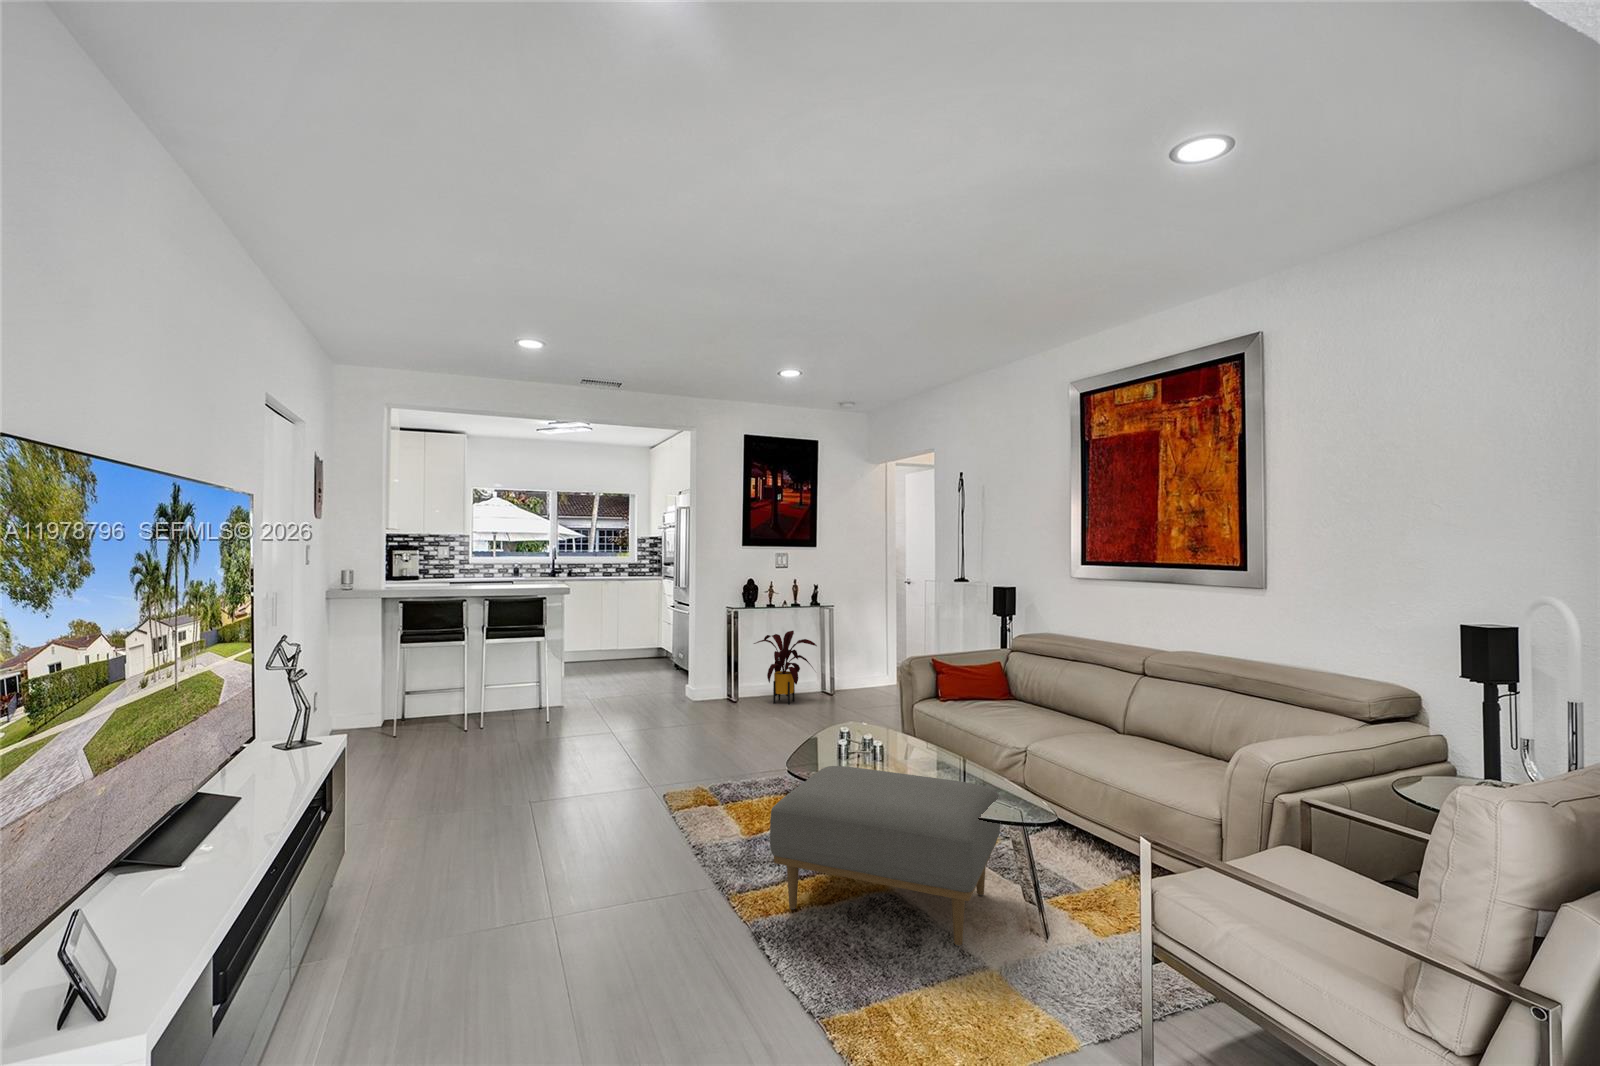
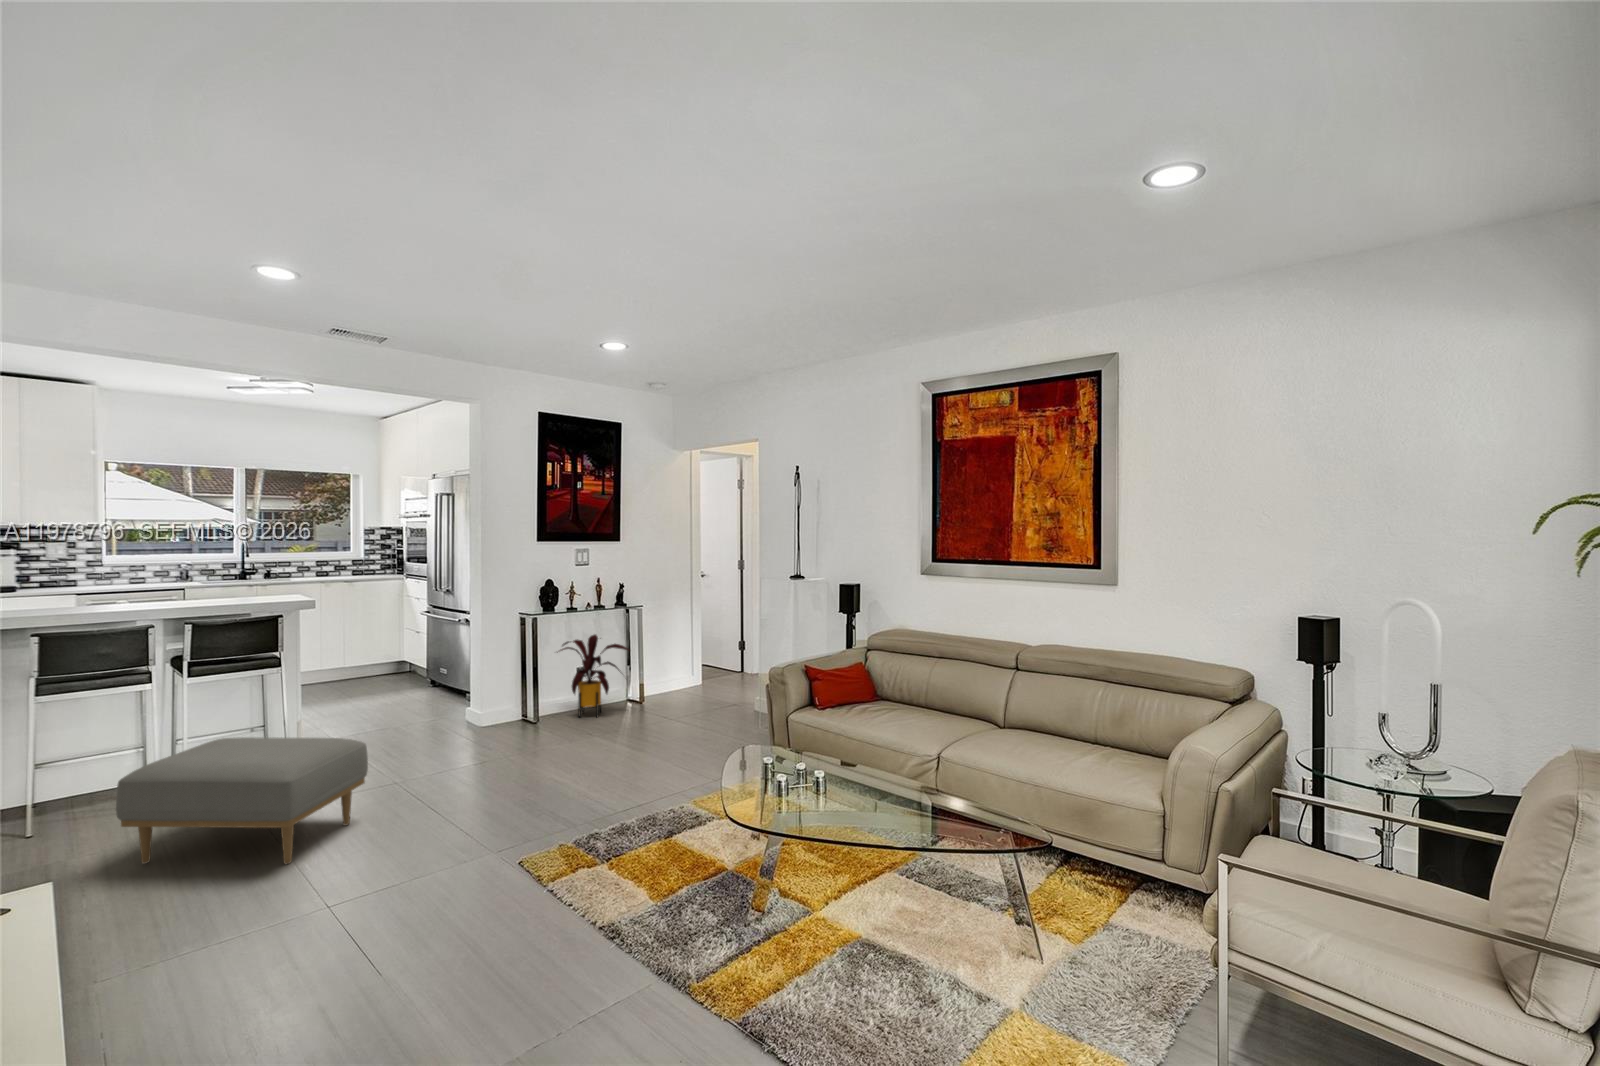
ottoman: present [770,766,1001,946] -> present [116,737,368,864]

